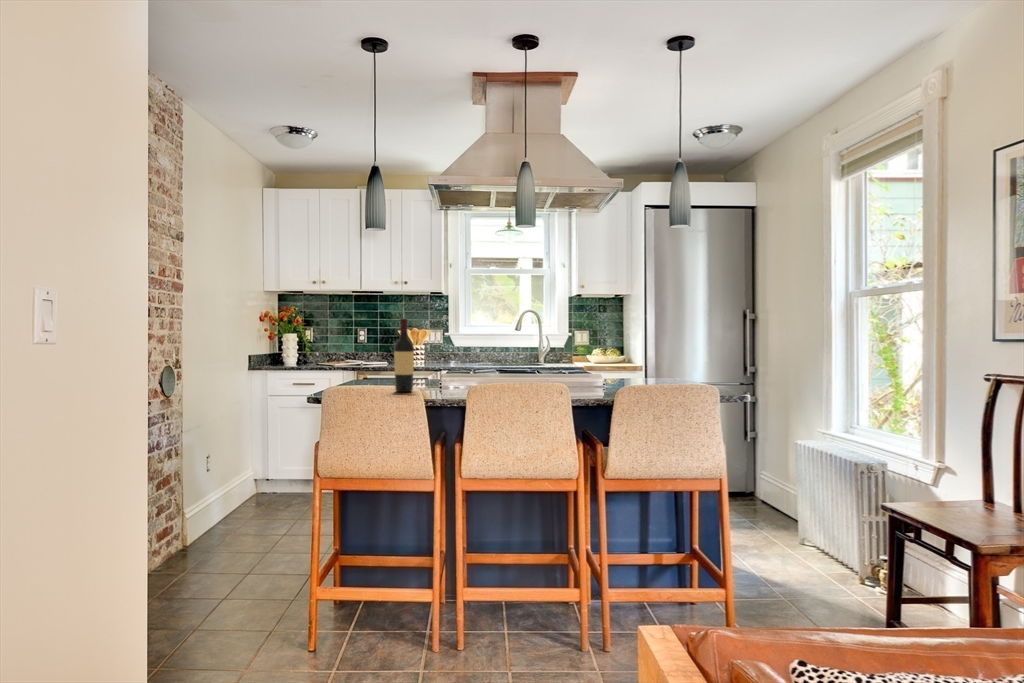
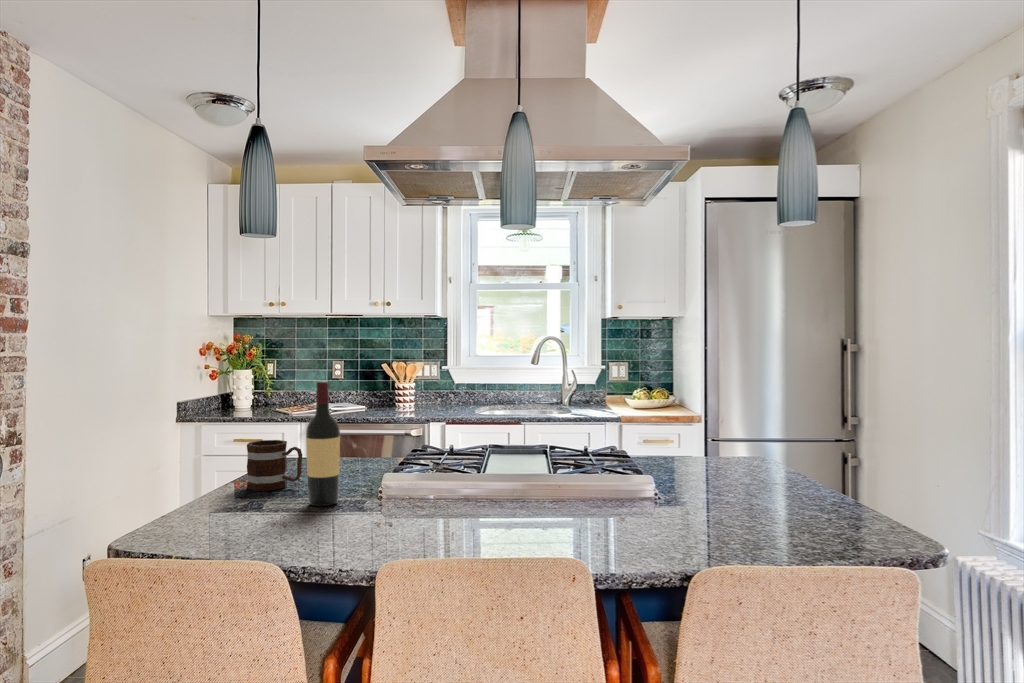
mug: none [349,360,384,389] -> present [247,440,302,491]

